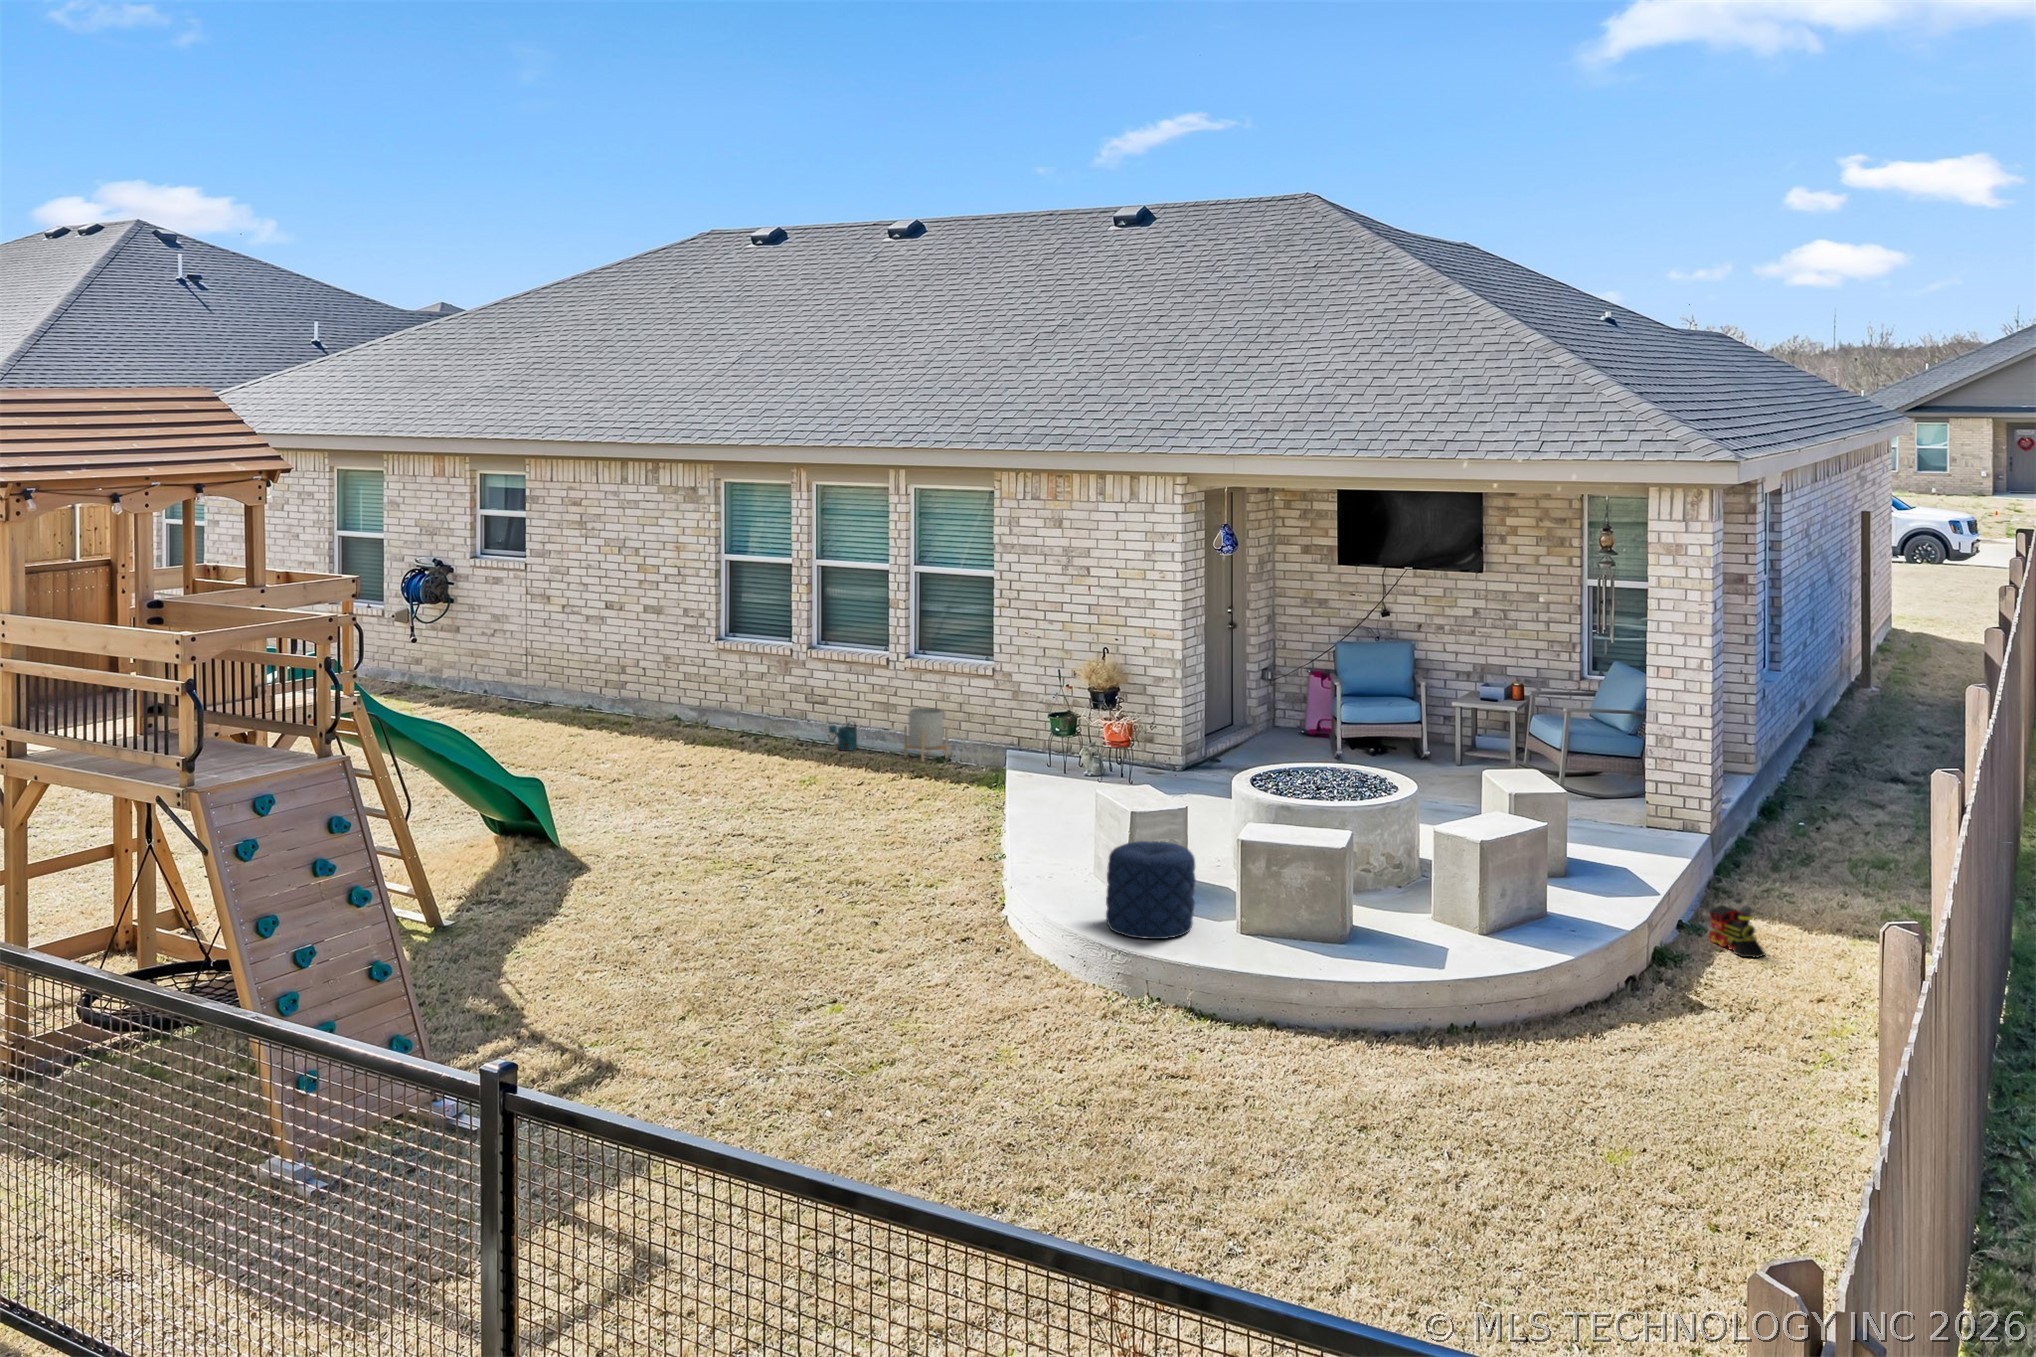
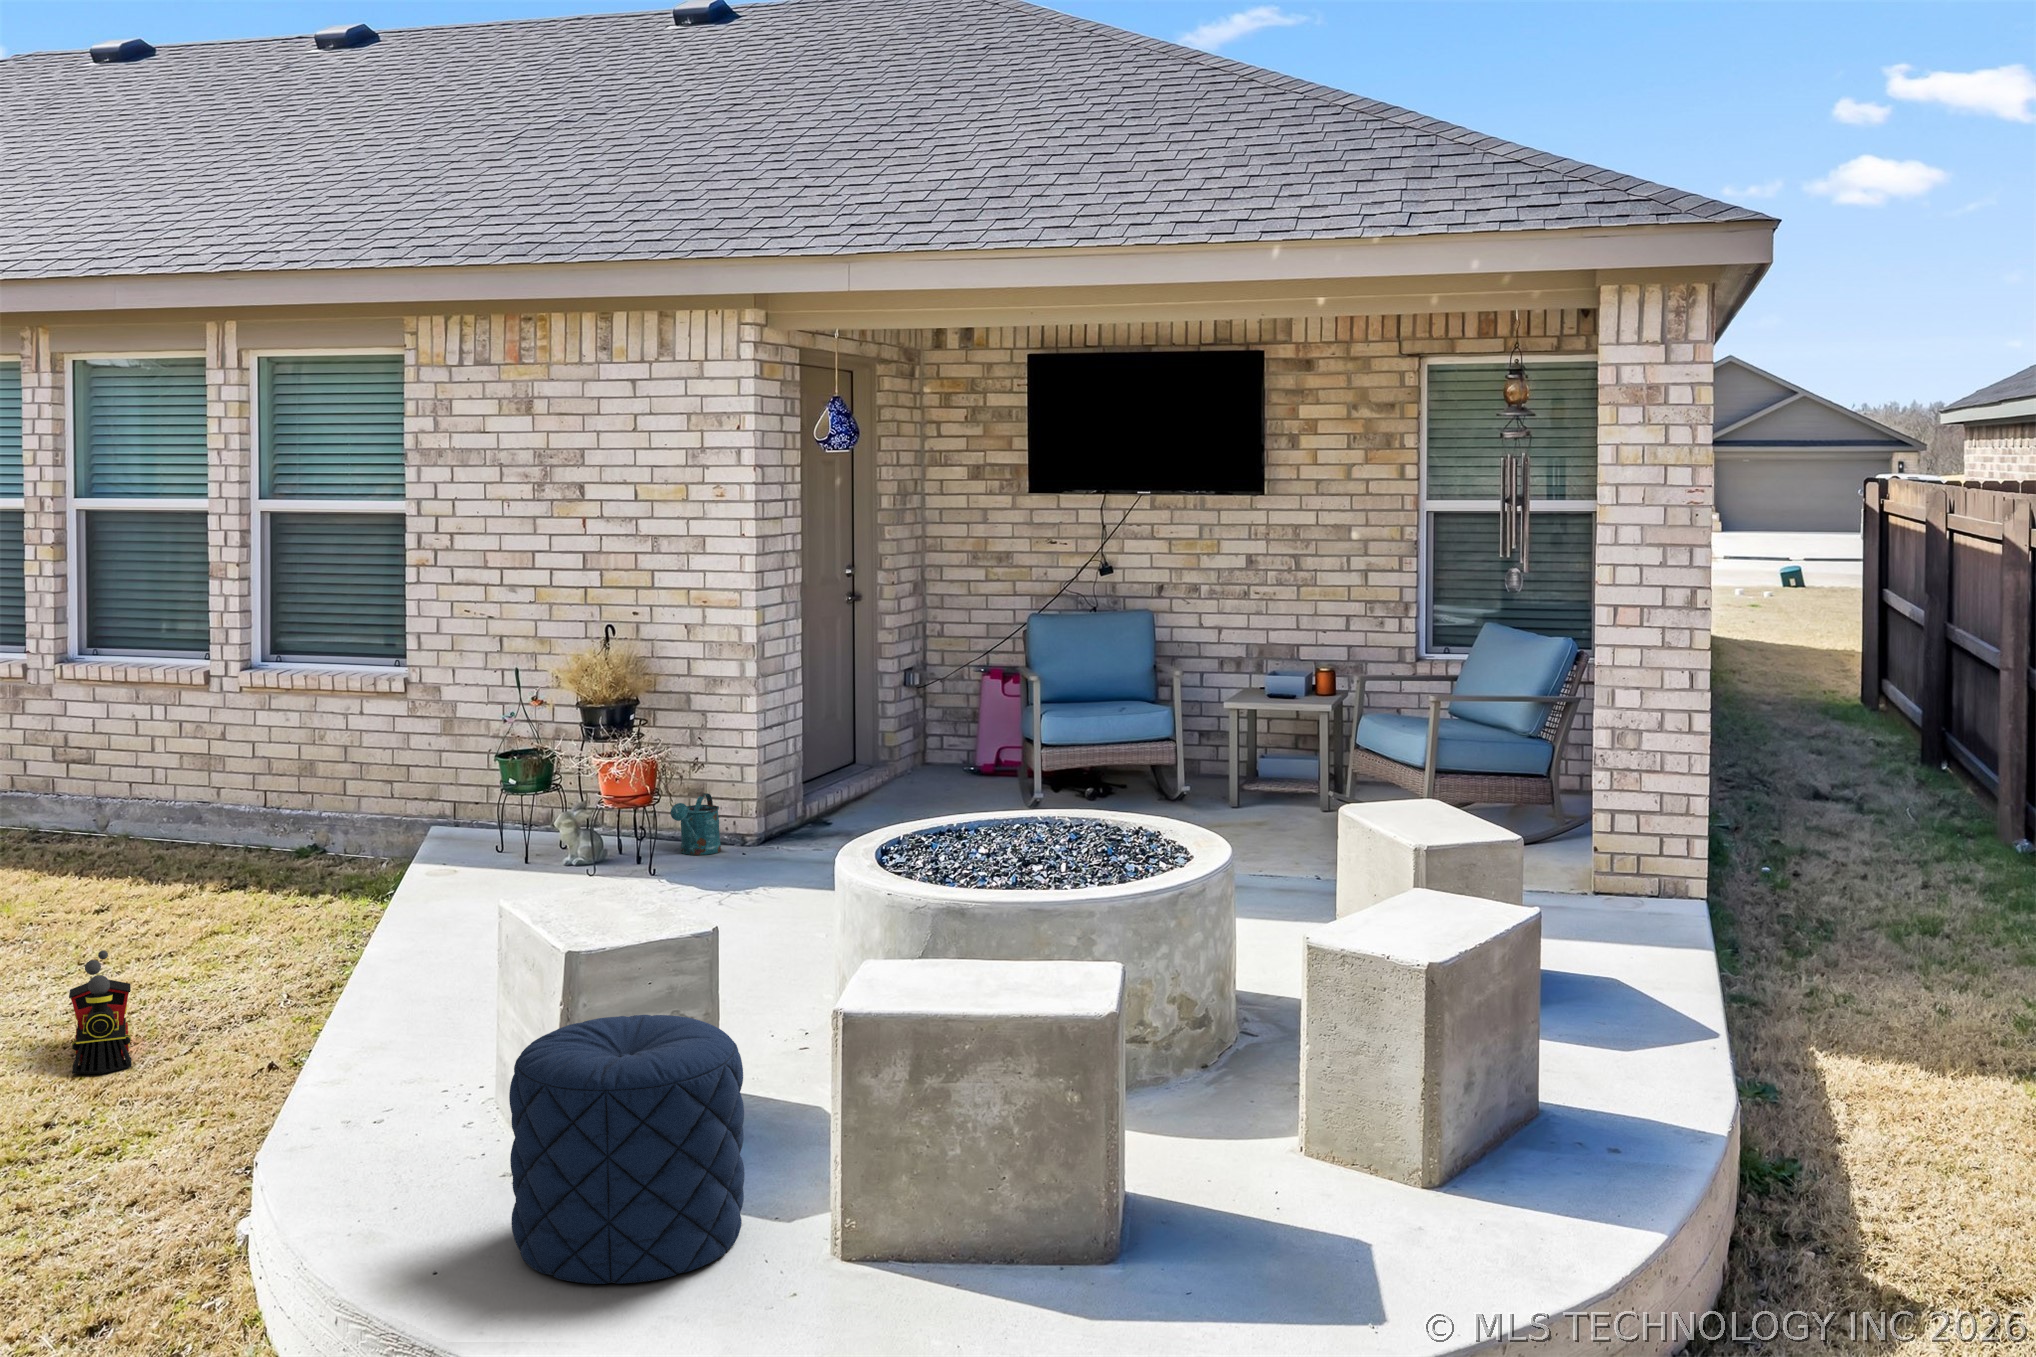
planter: present [904,708,948,761] -> none [239,758,327,859]
watering can: present [829,722,858,751] -> present [671,793,721,855]
toy train: present [1709,892,1765,958] -> present [69,950,131,1074]

